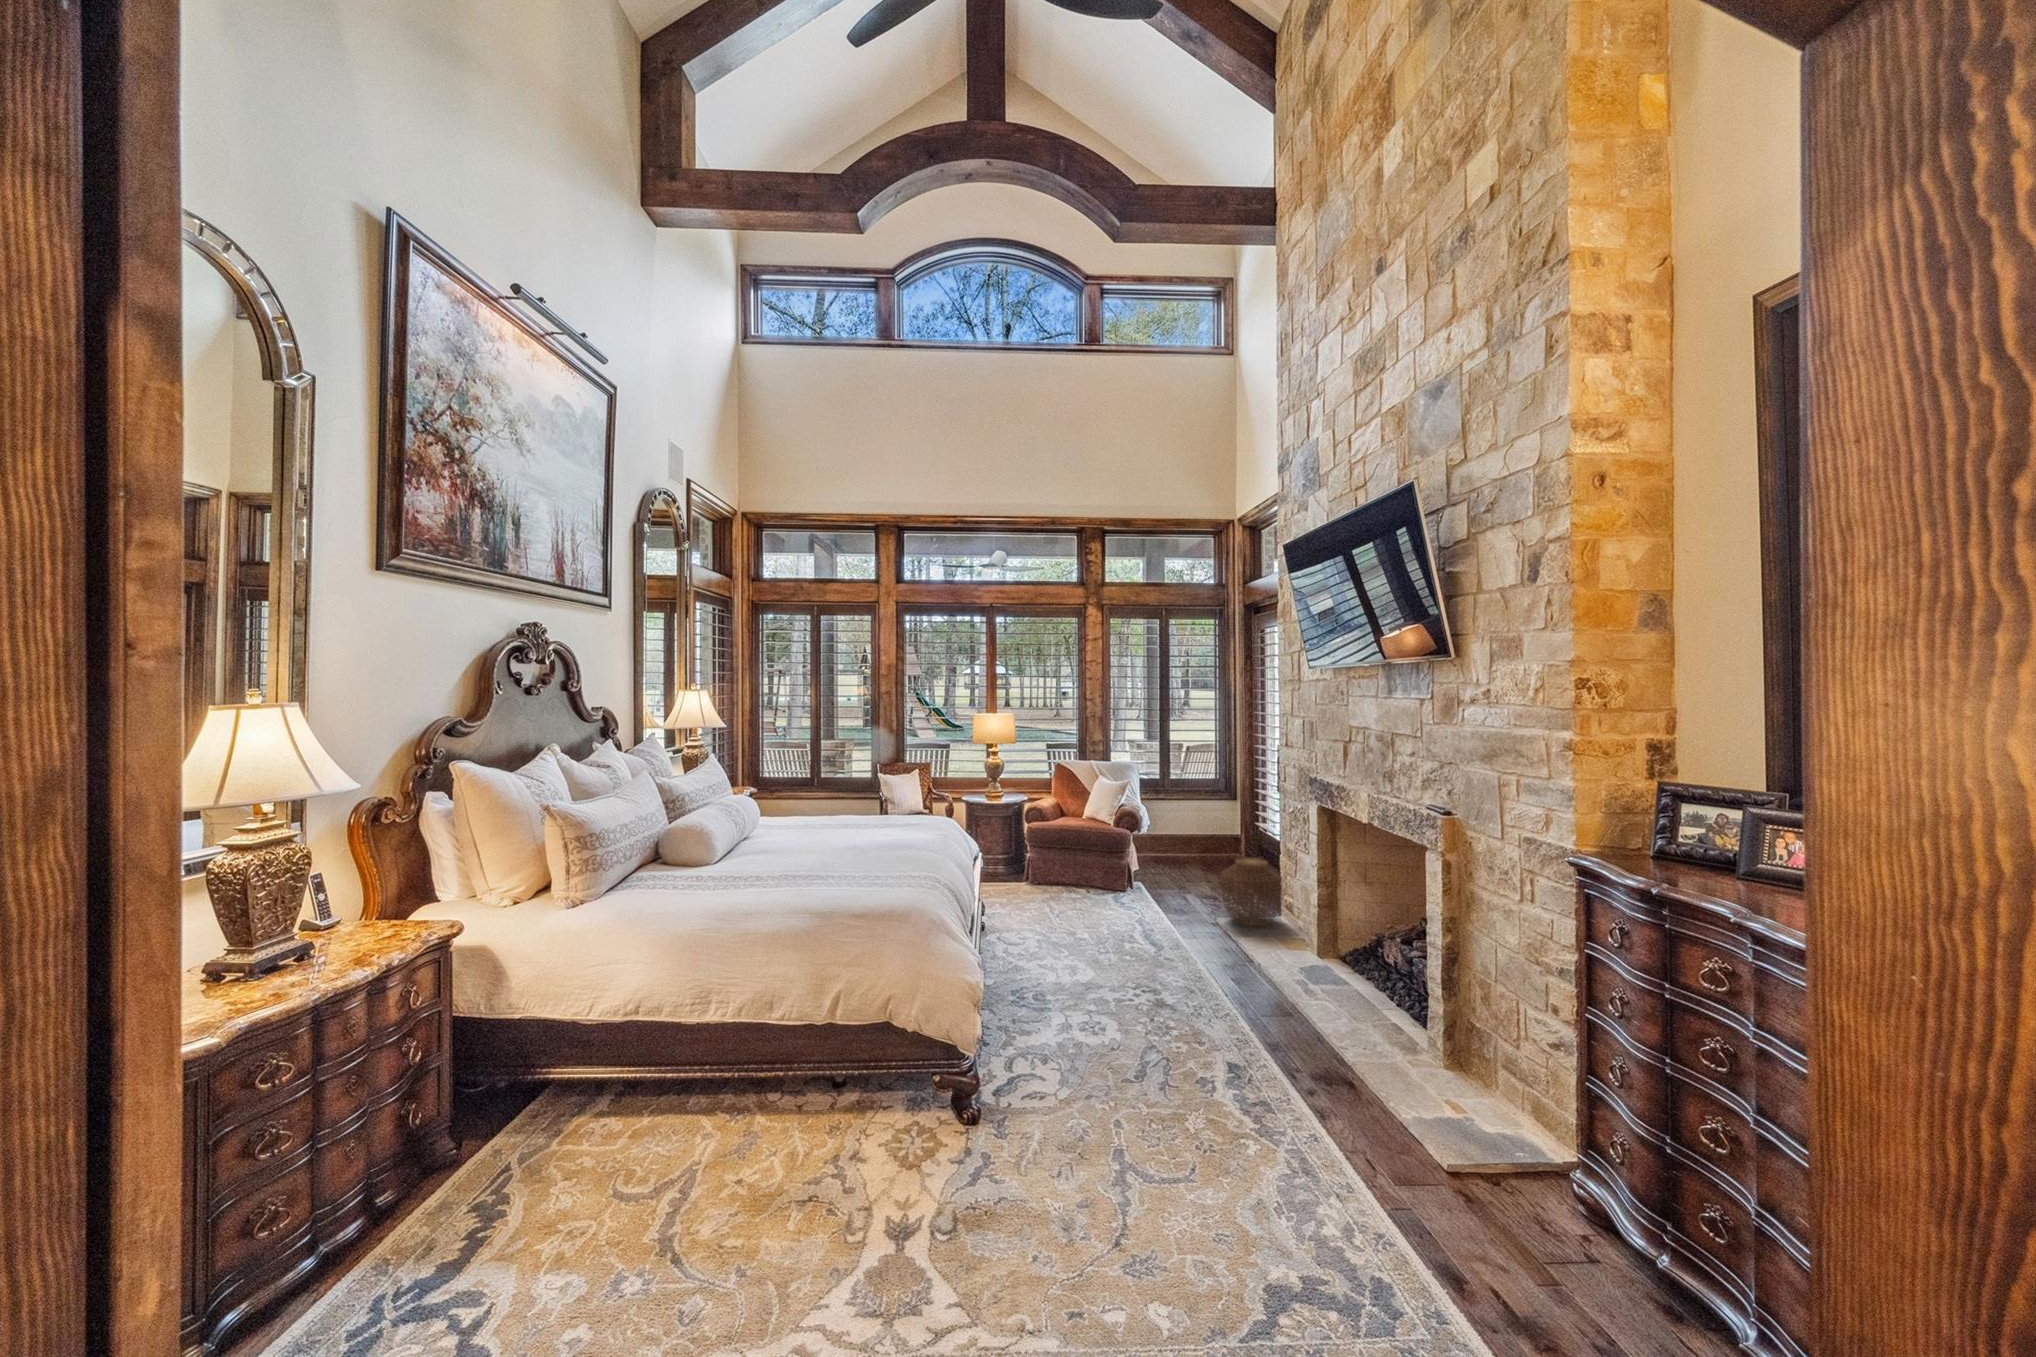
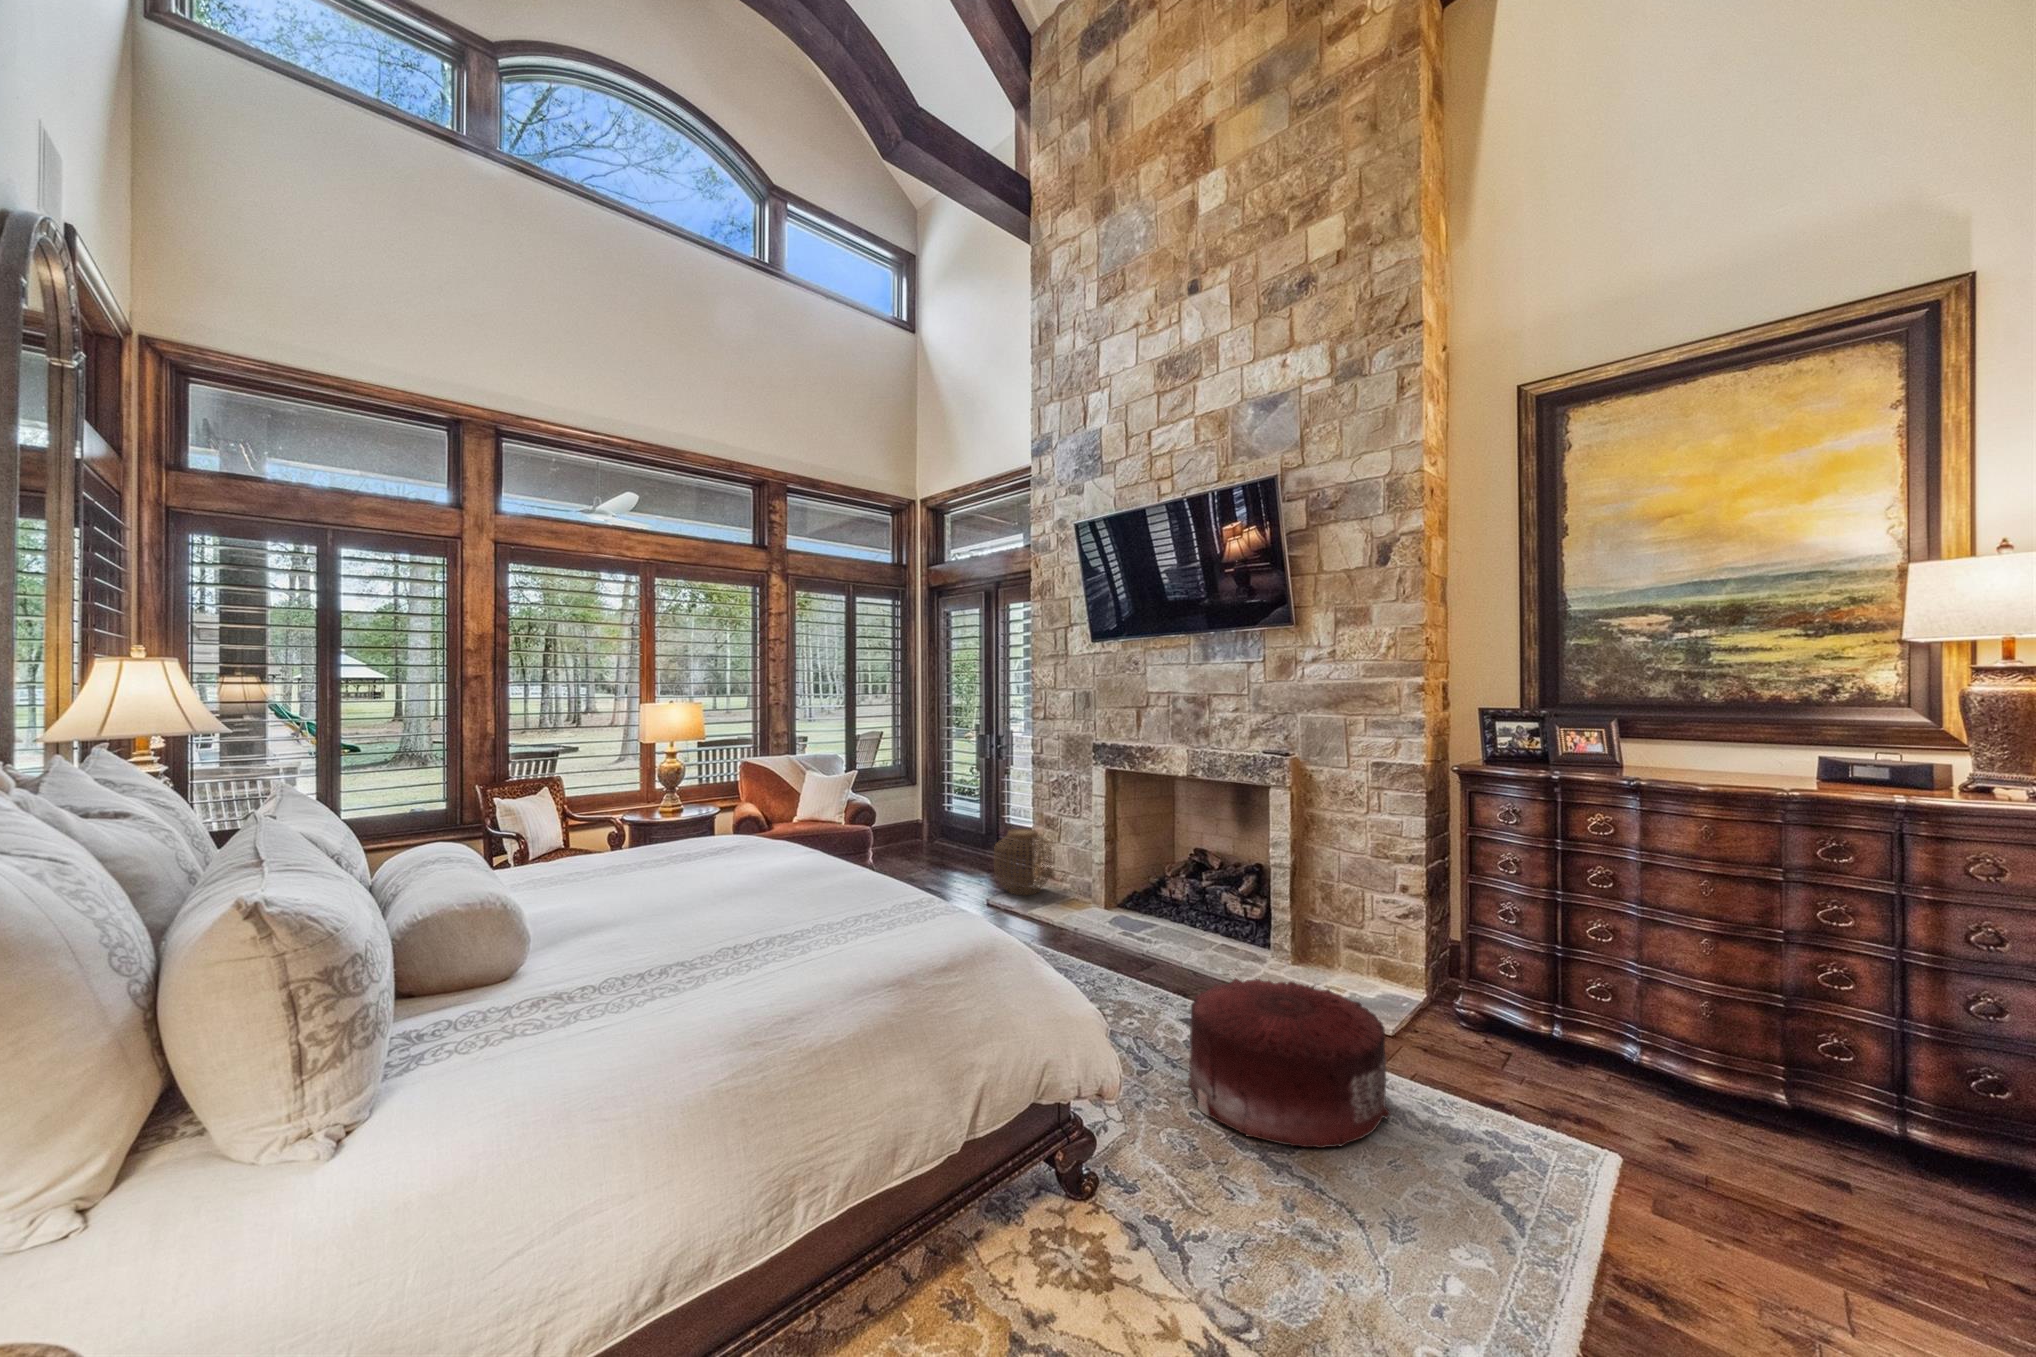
pouf: none [1079,1059,1298,1279] -> present [1189,978,1391,1148]

